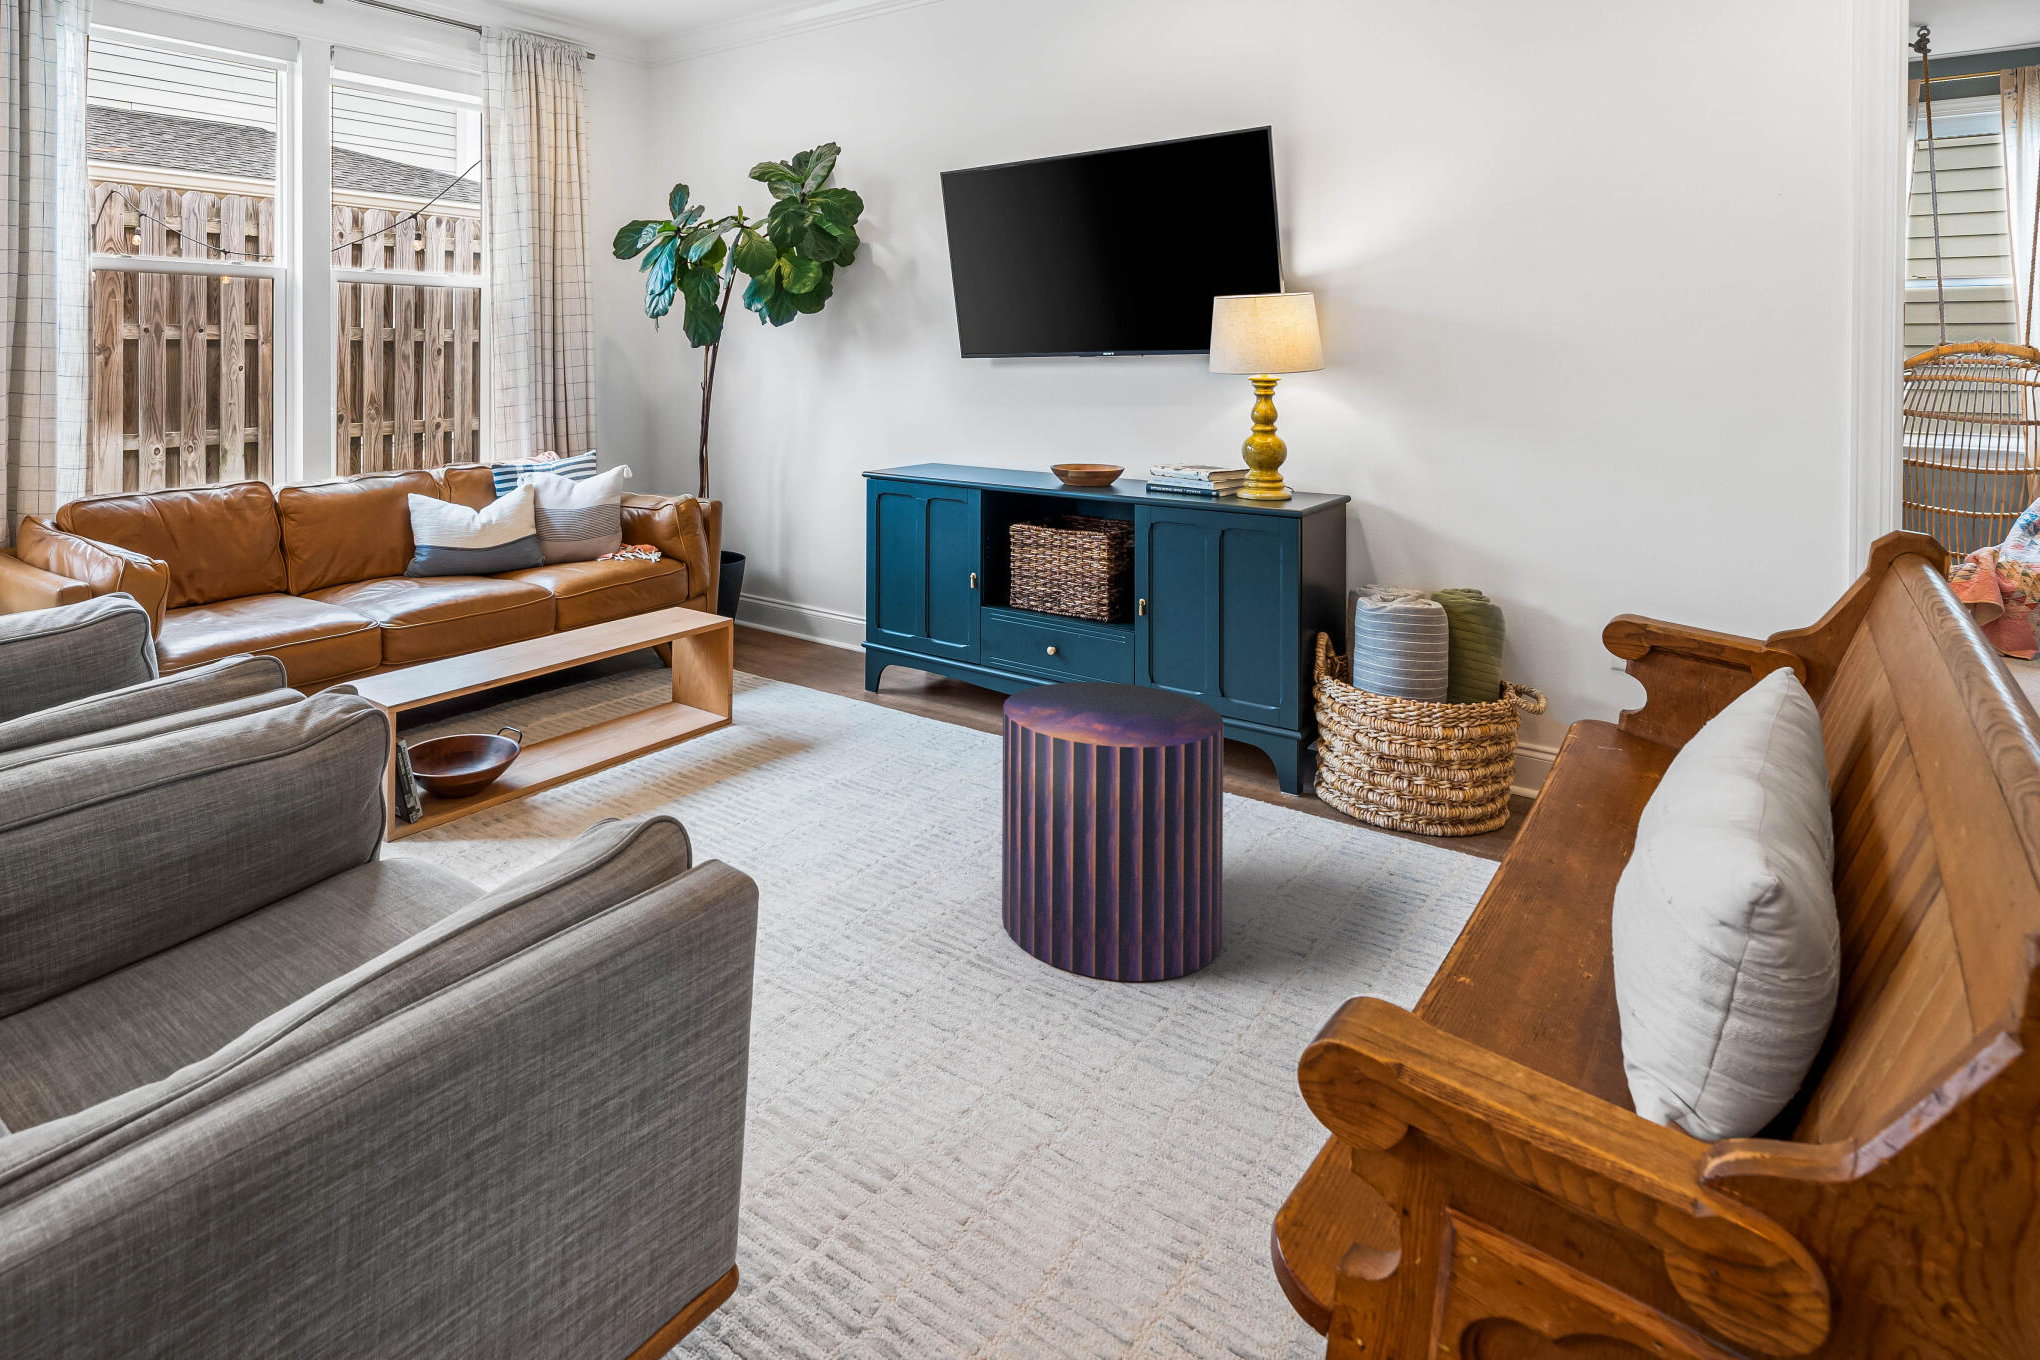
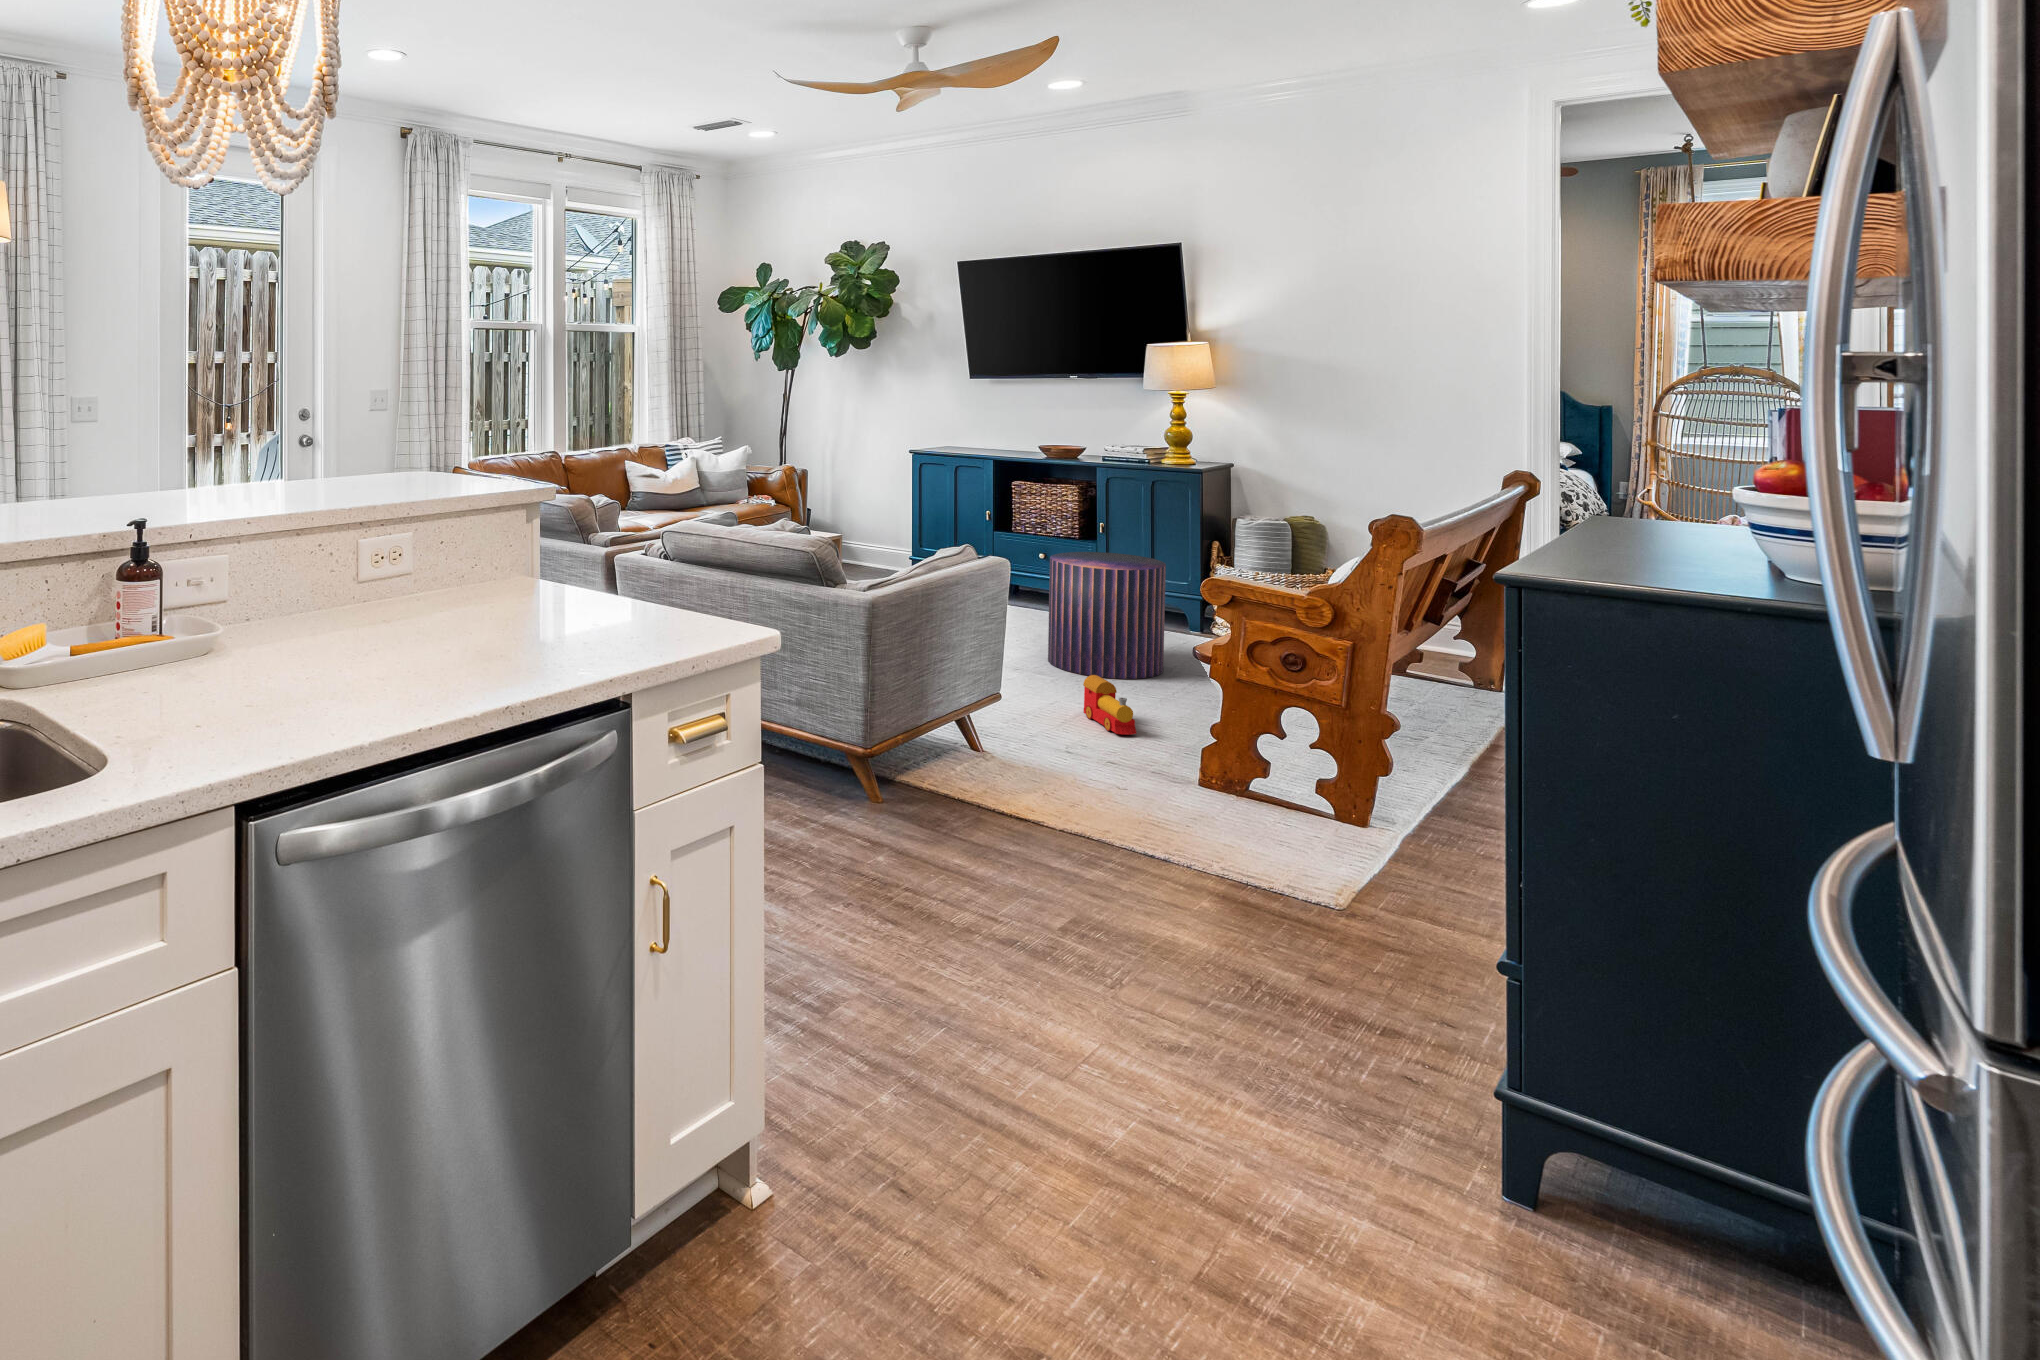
toy train: none [1006,1061,1113,1291] -> present [1083,675,1136,735]

